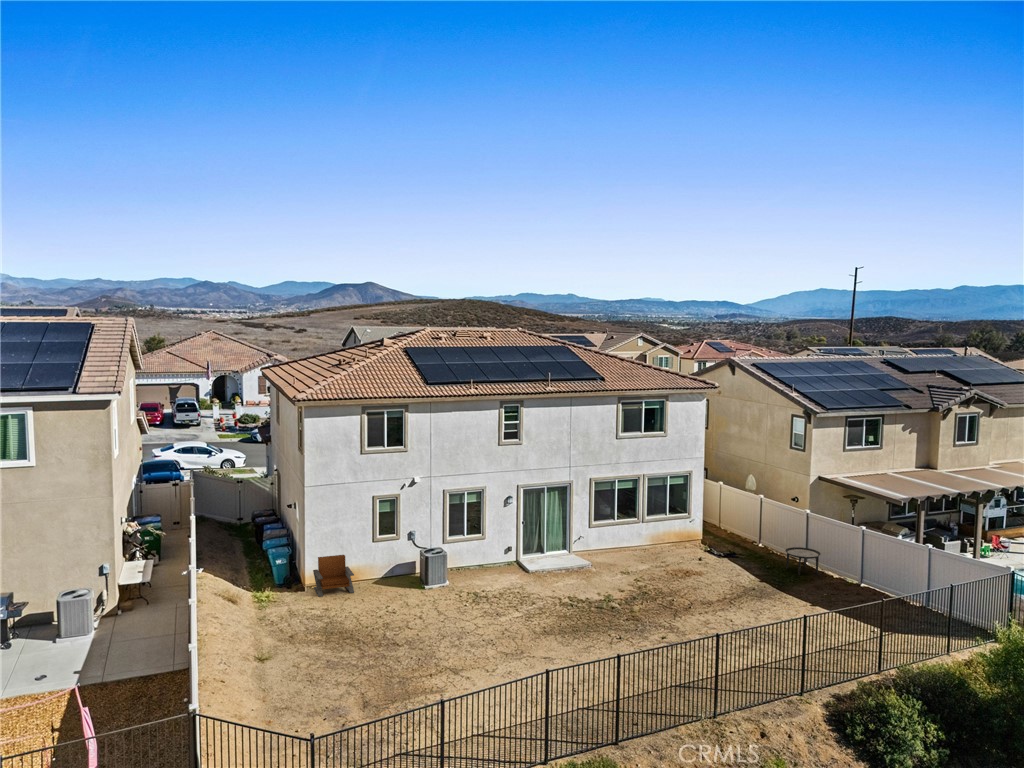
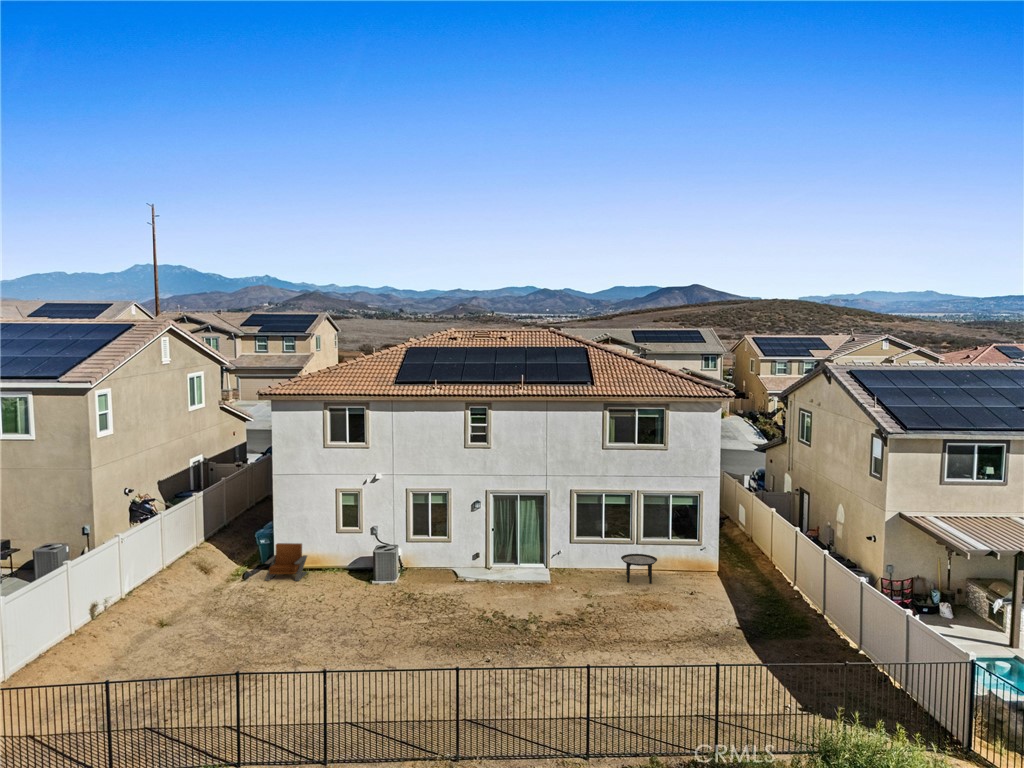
round table: present [785,547,820,575] -> present [621,554,657,583]

